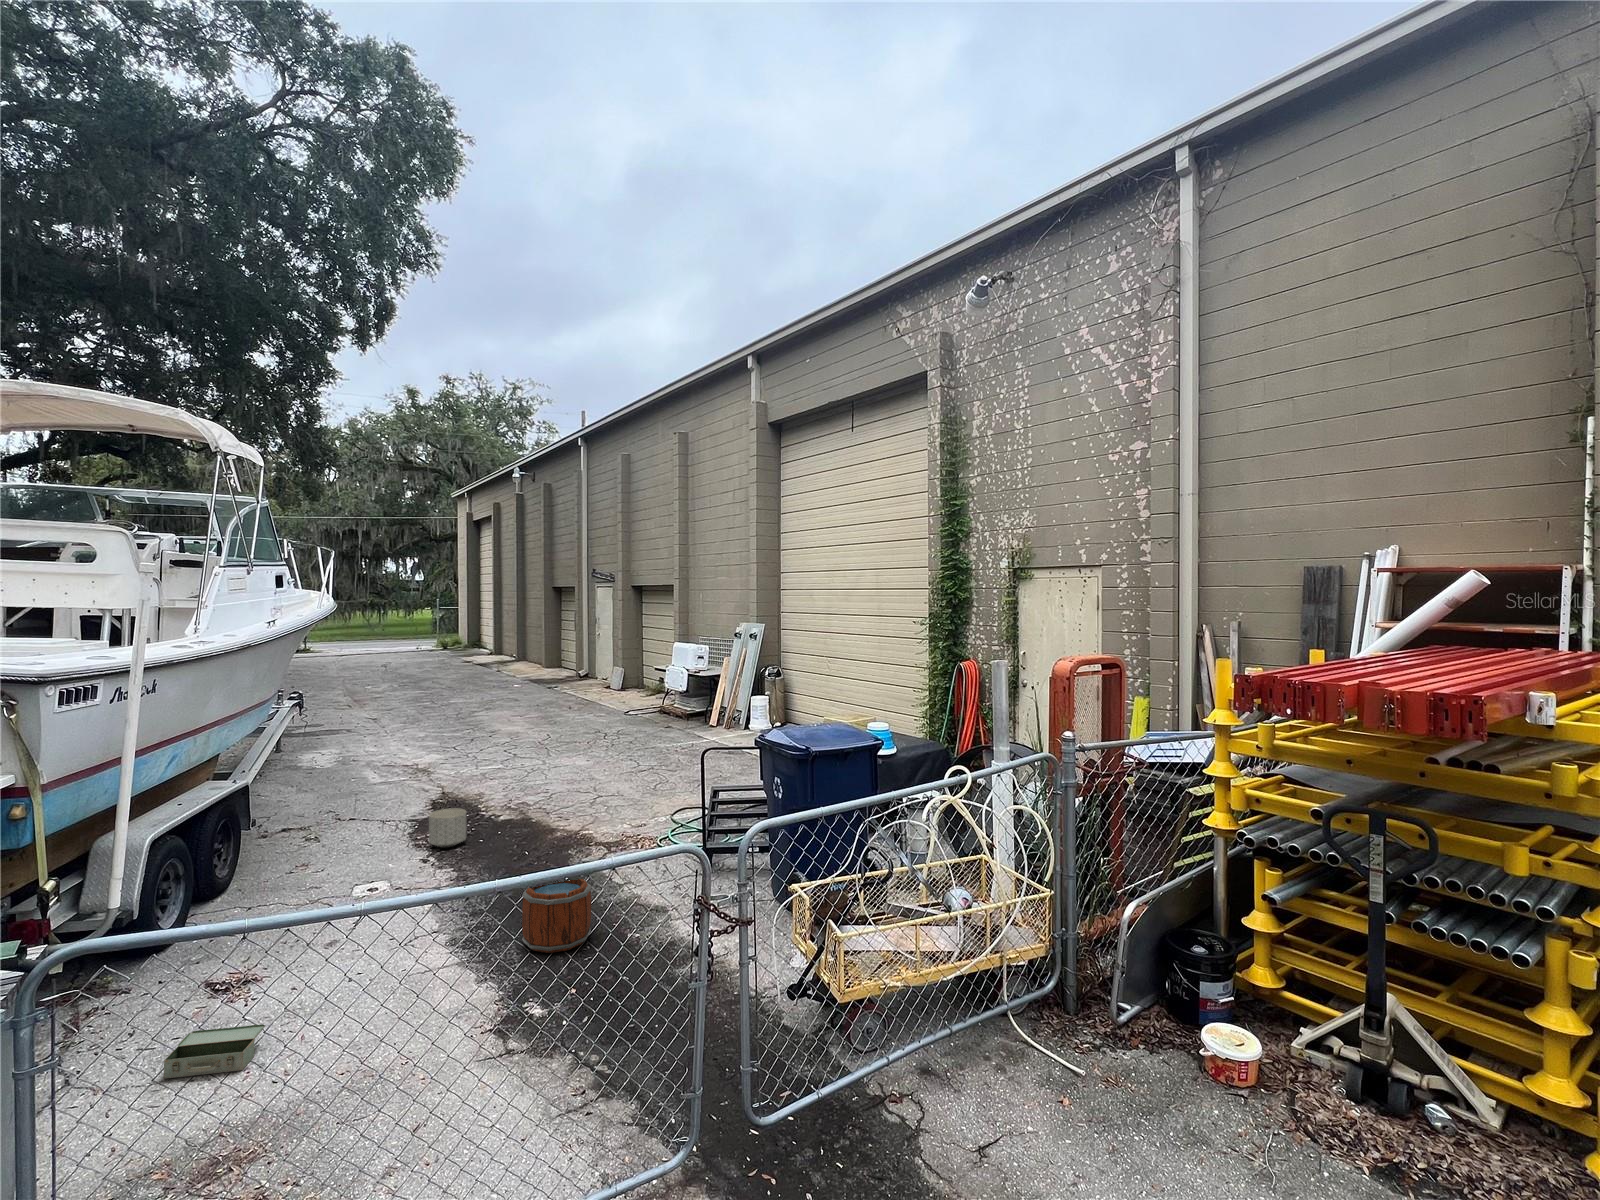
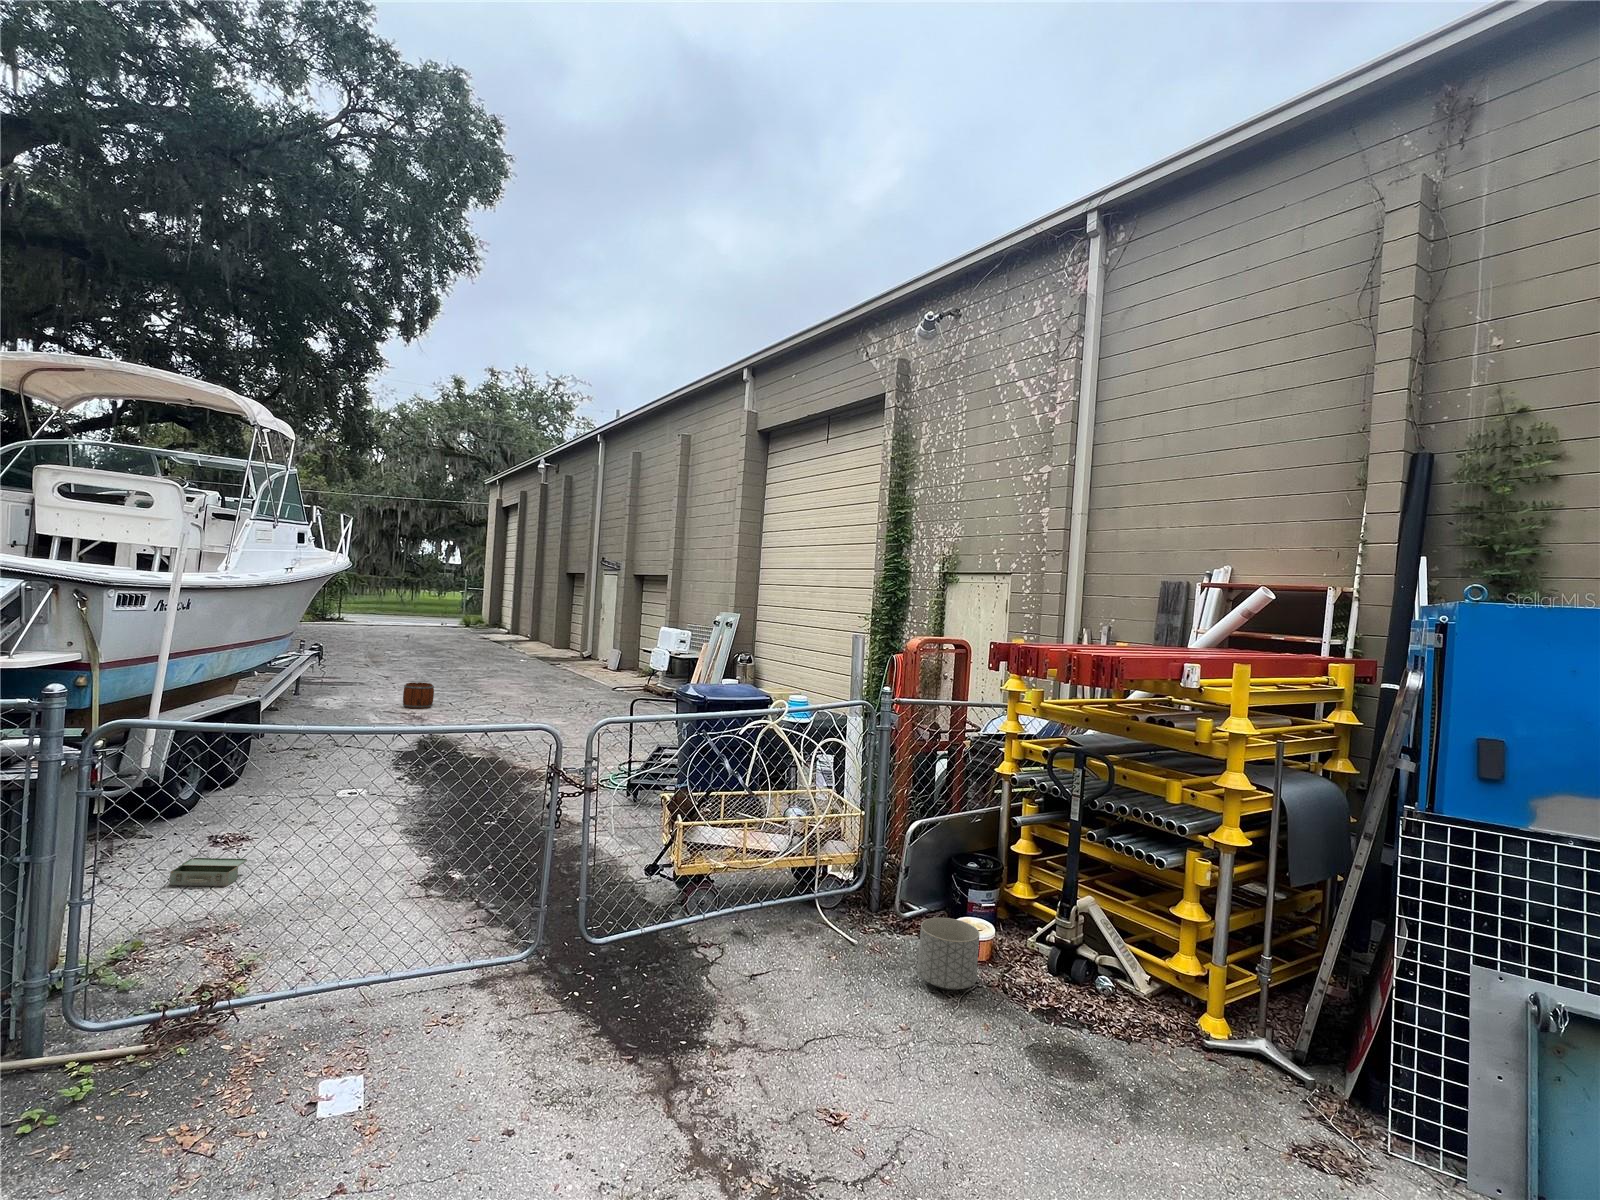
planter: present [429,808,466,848] -> present [918,918,980,990]
bucket: present [522,879,591,953] -> present [403,683,434,709]

